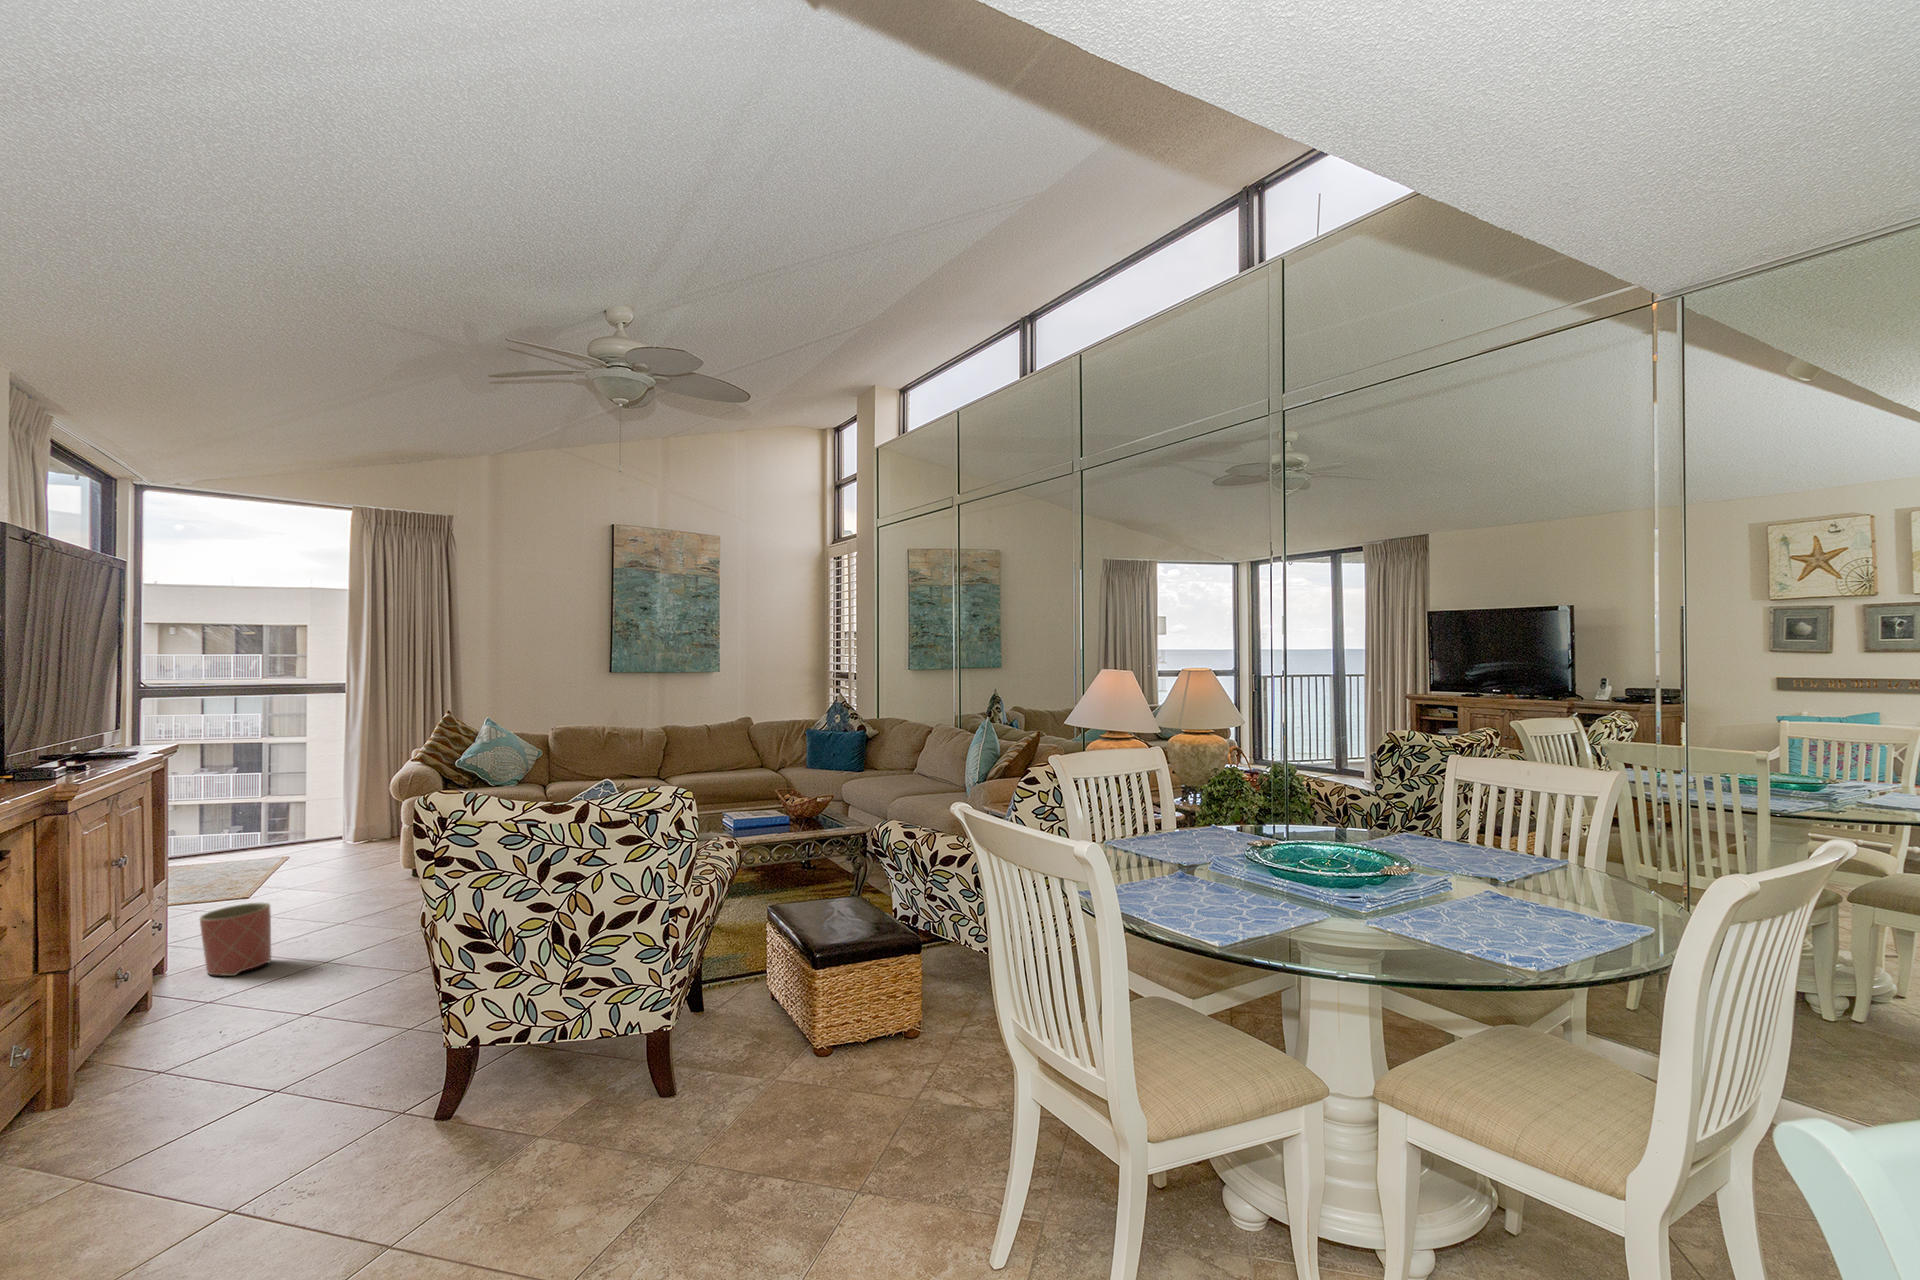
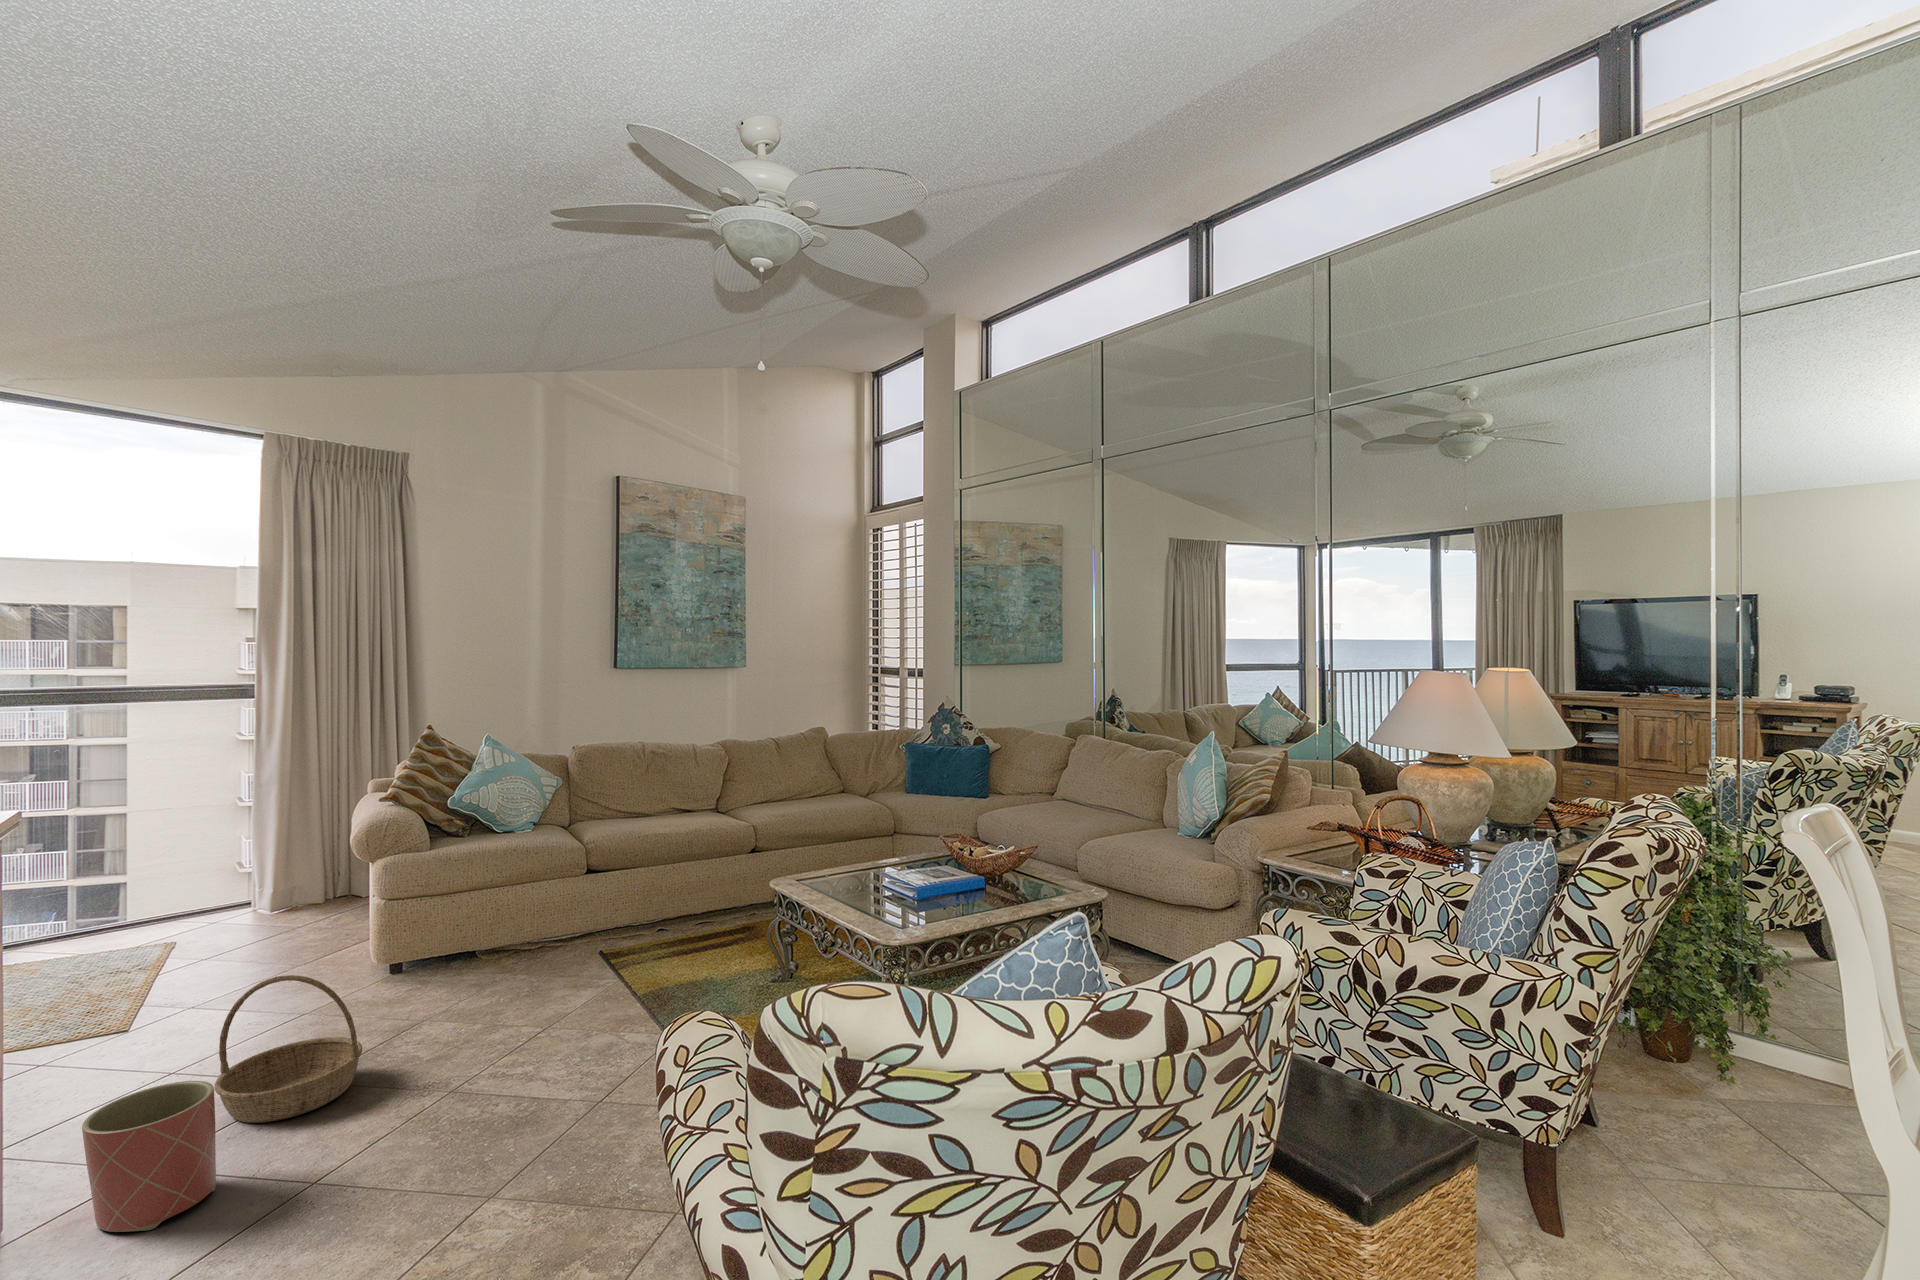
basket: none [280,855,369,940] -> present [214,975,362,1123]

